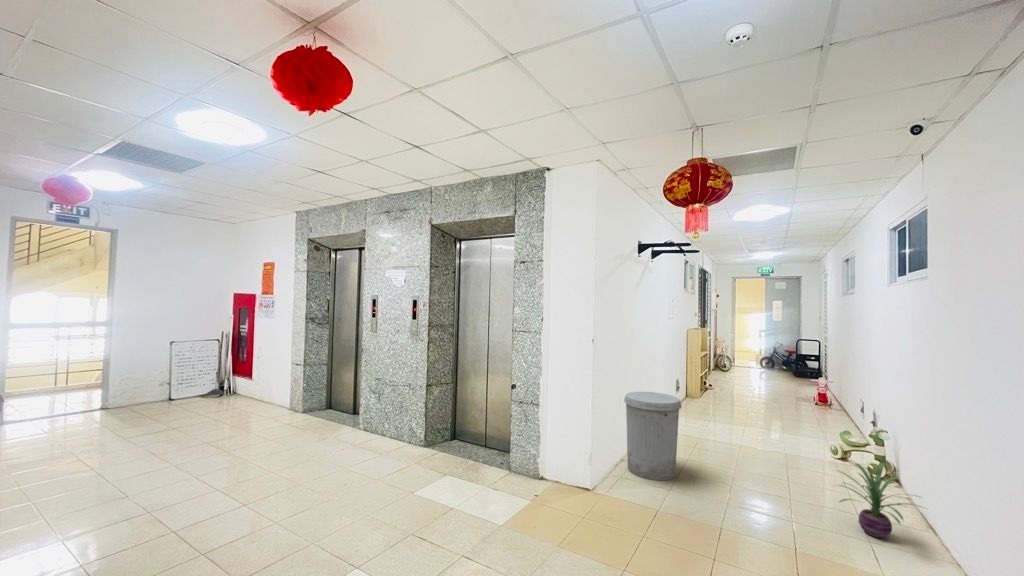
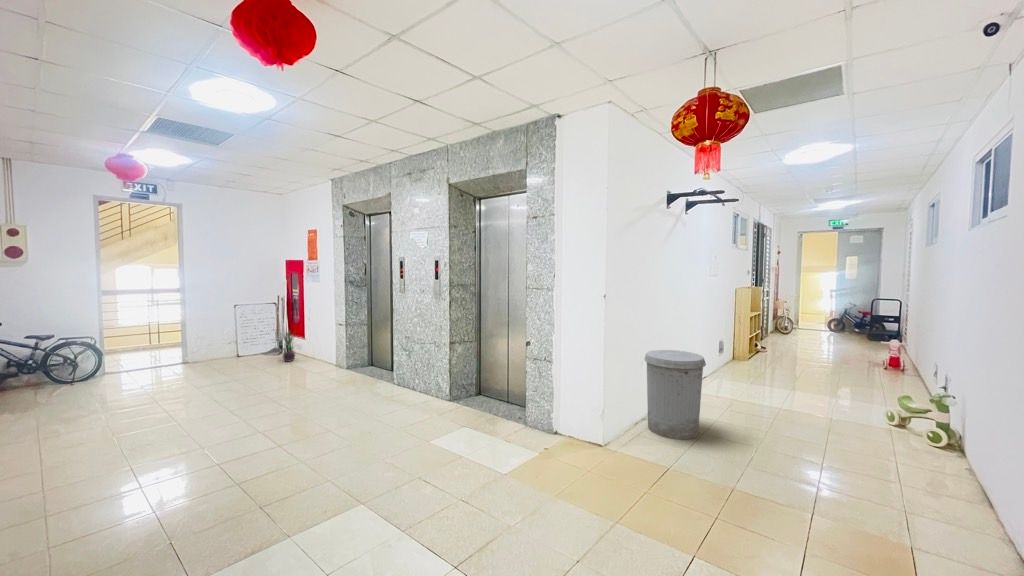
decorative plant: present [840,462,921,538] -> present [283,331,295,362]

